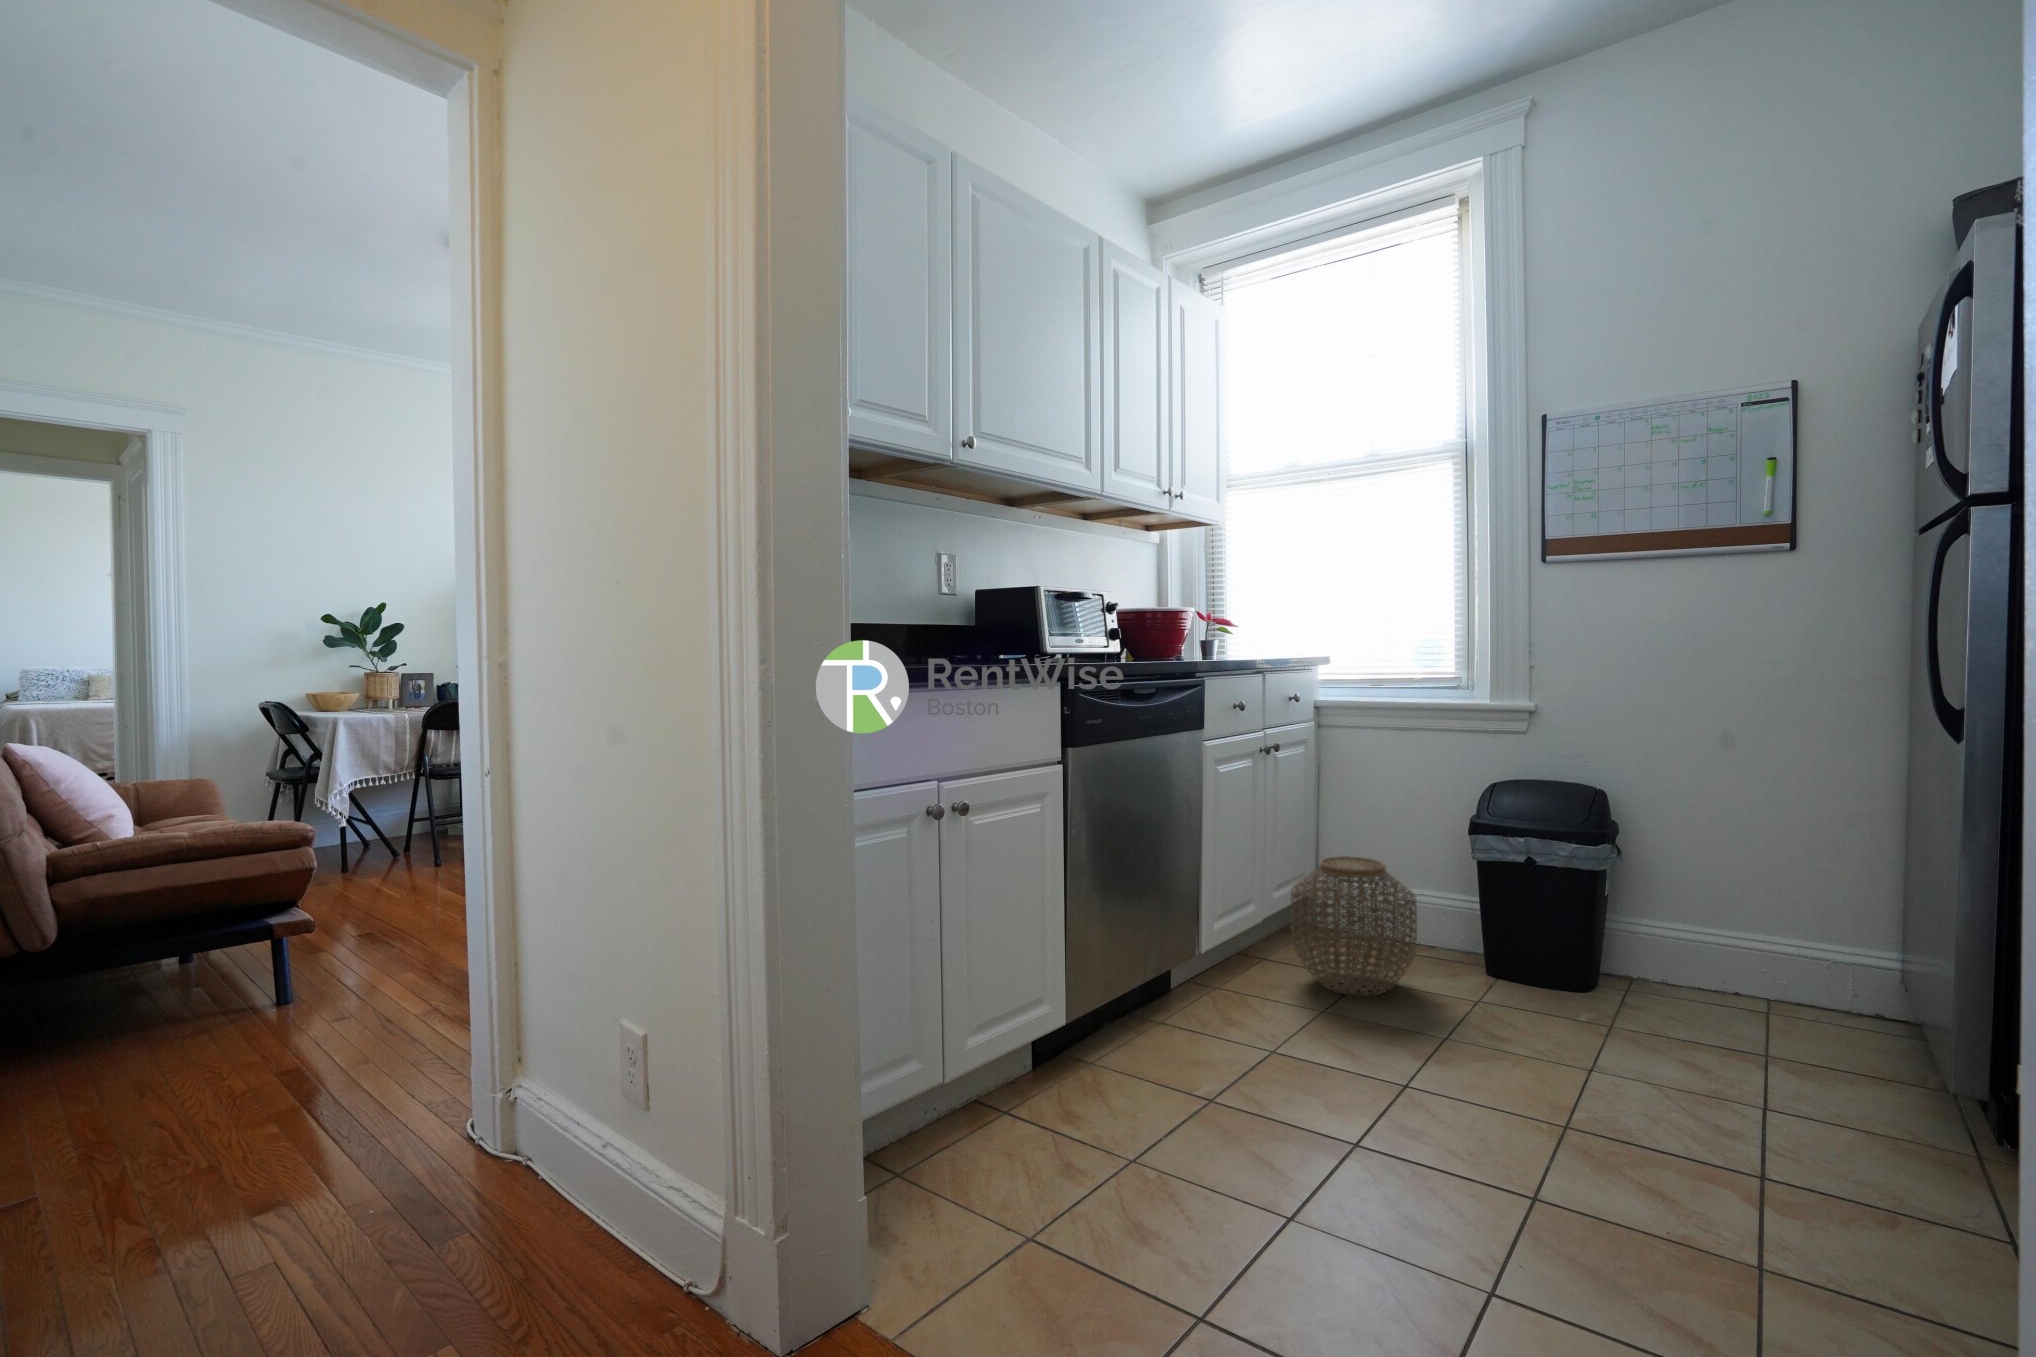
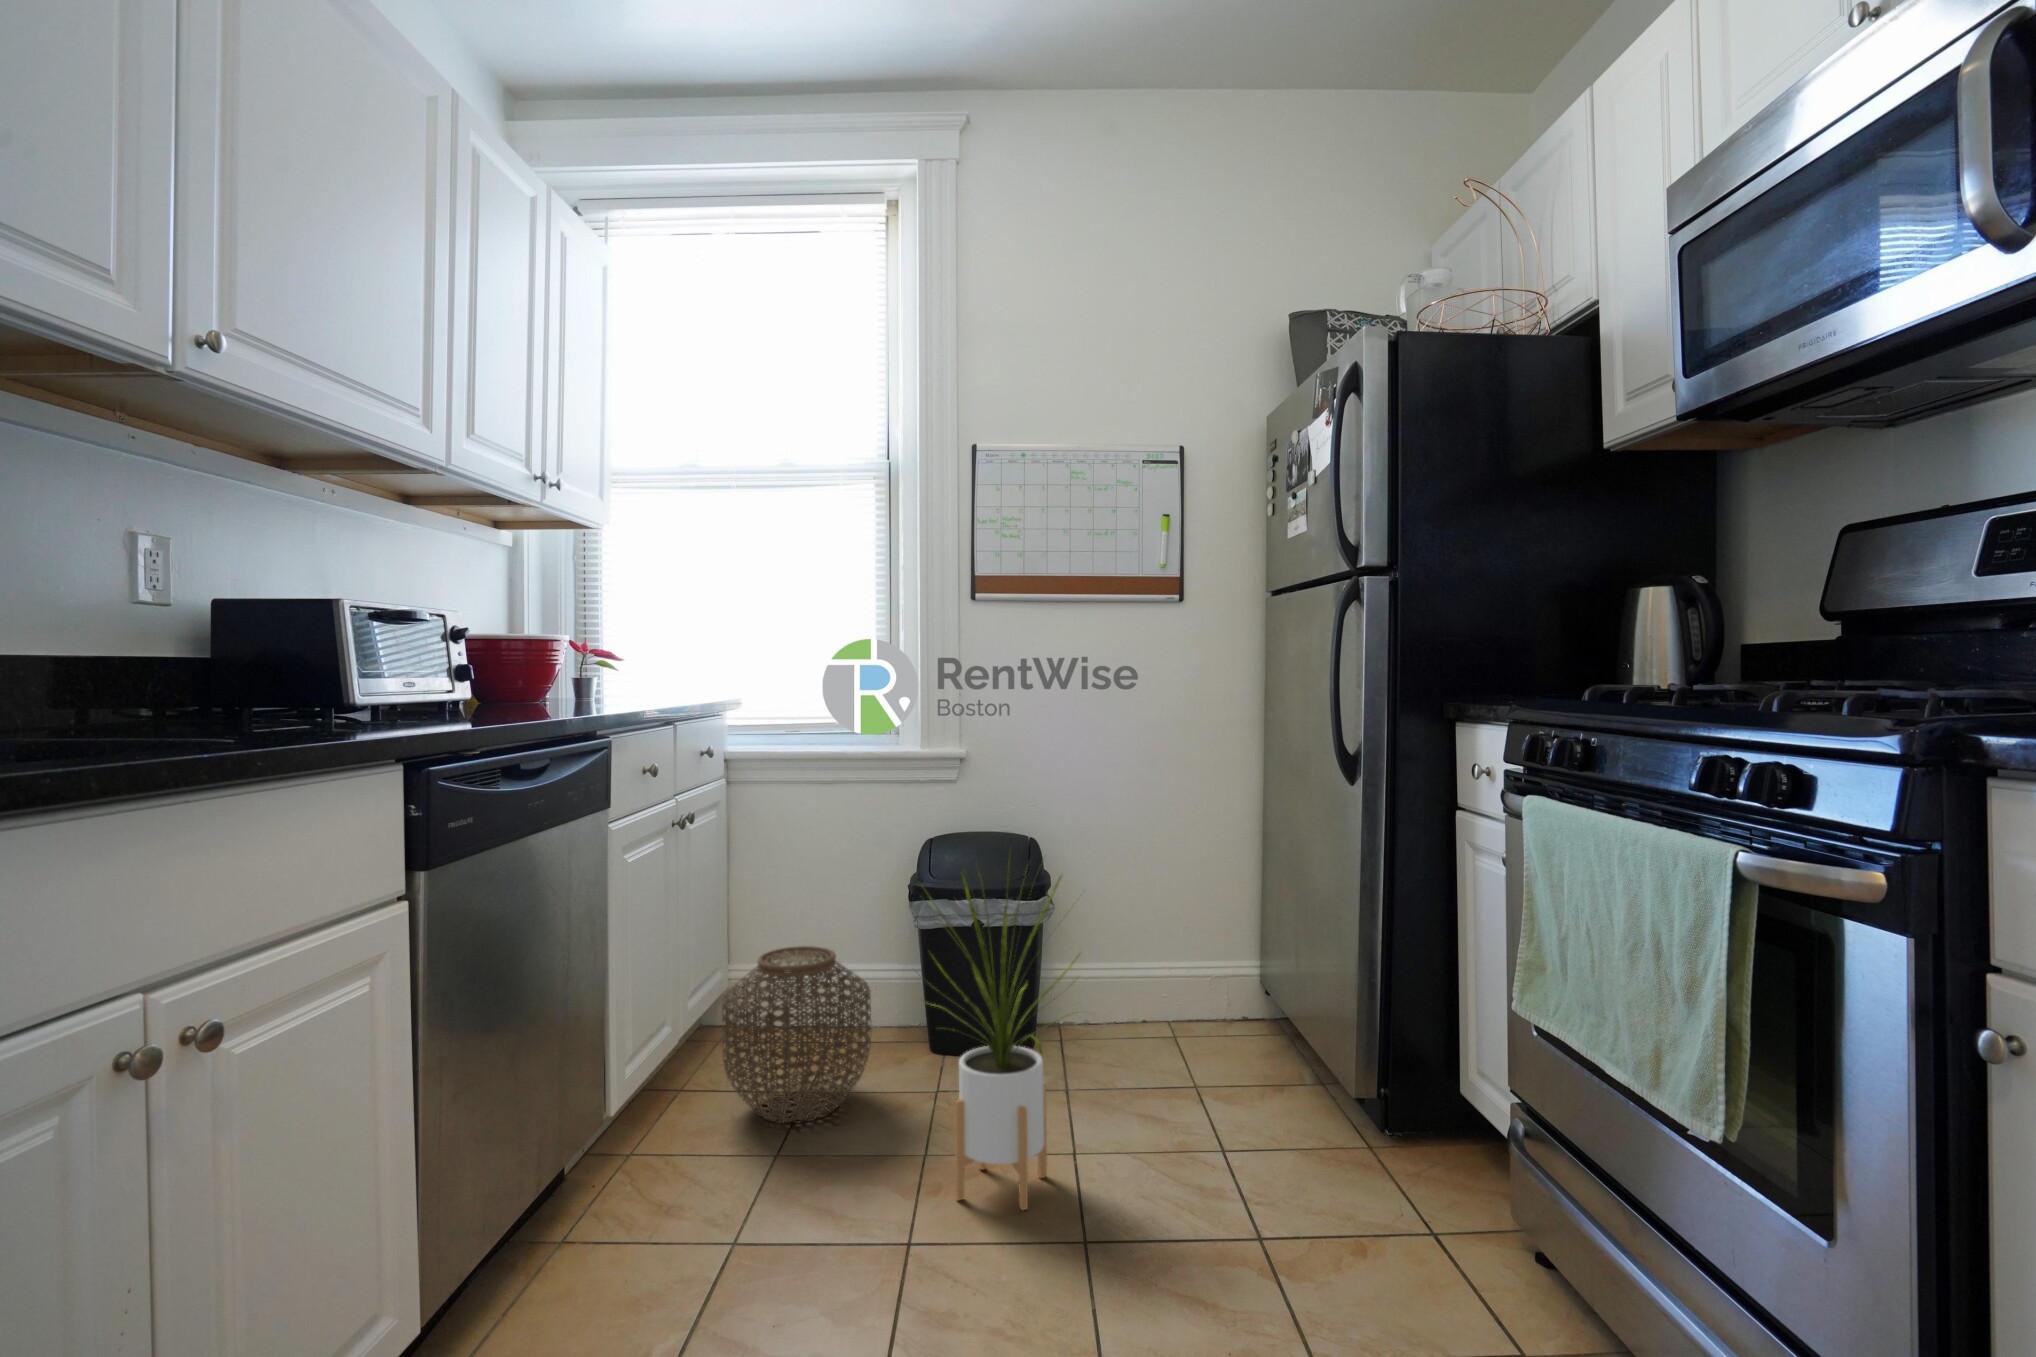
house plant: none [1427,781,1607,1096] -> present [926,852,1079,1210]

